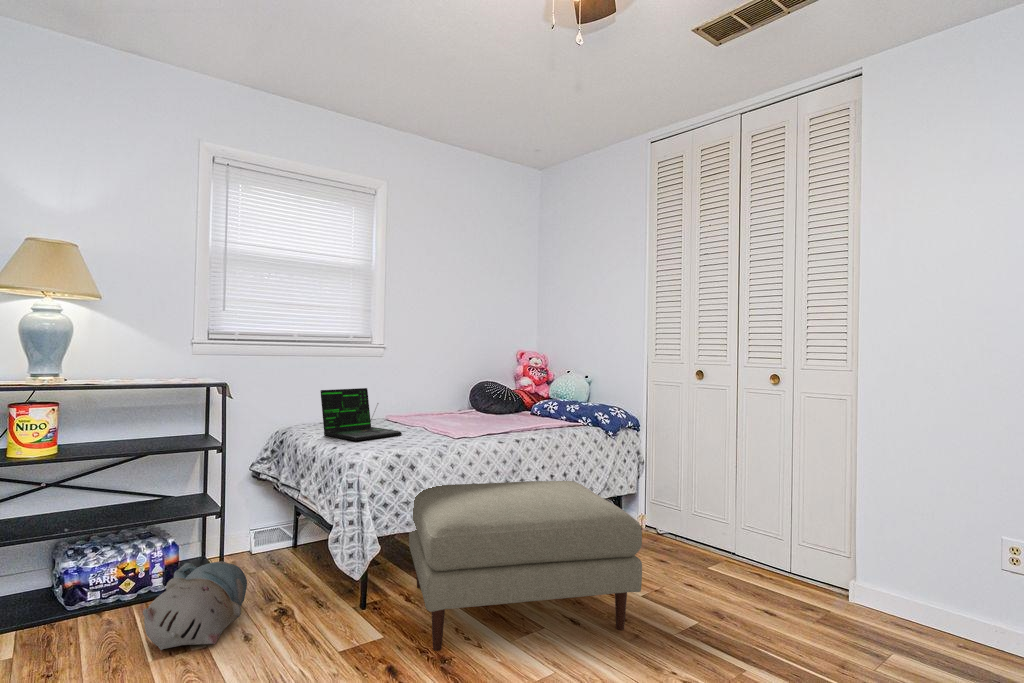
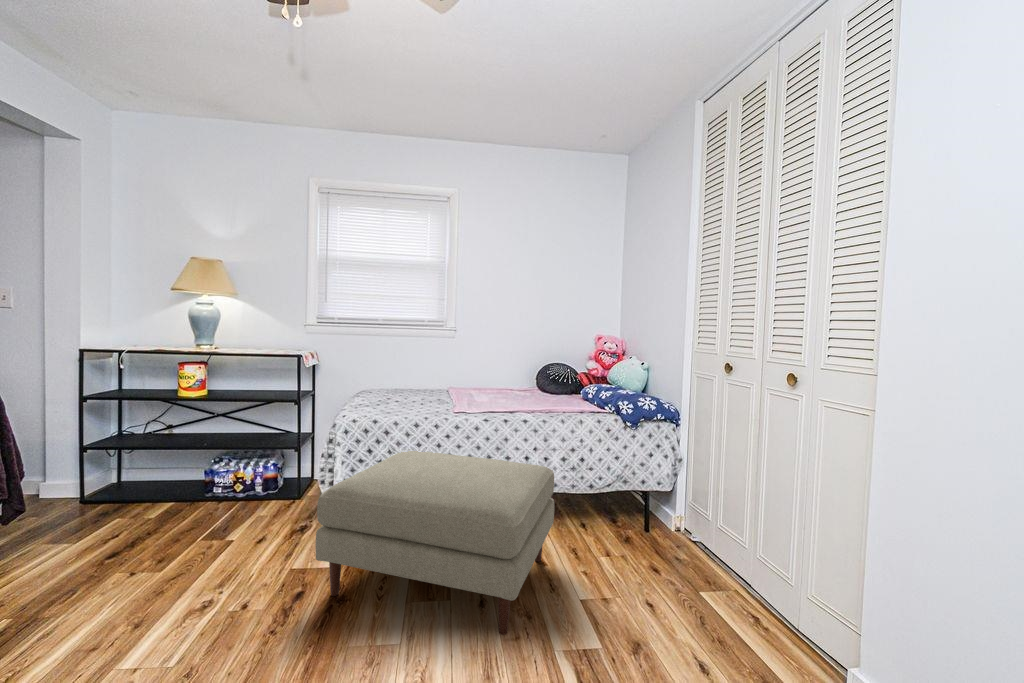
laptop: present [320,388,402,441] -> none [366,362,425,405]
plush toy: present [143,561,247,650] -> none [194,480,291,541]

